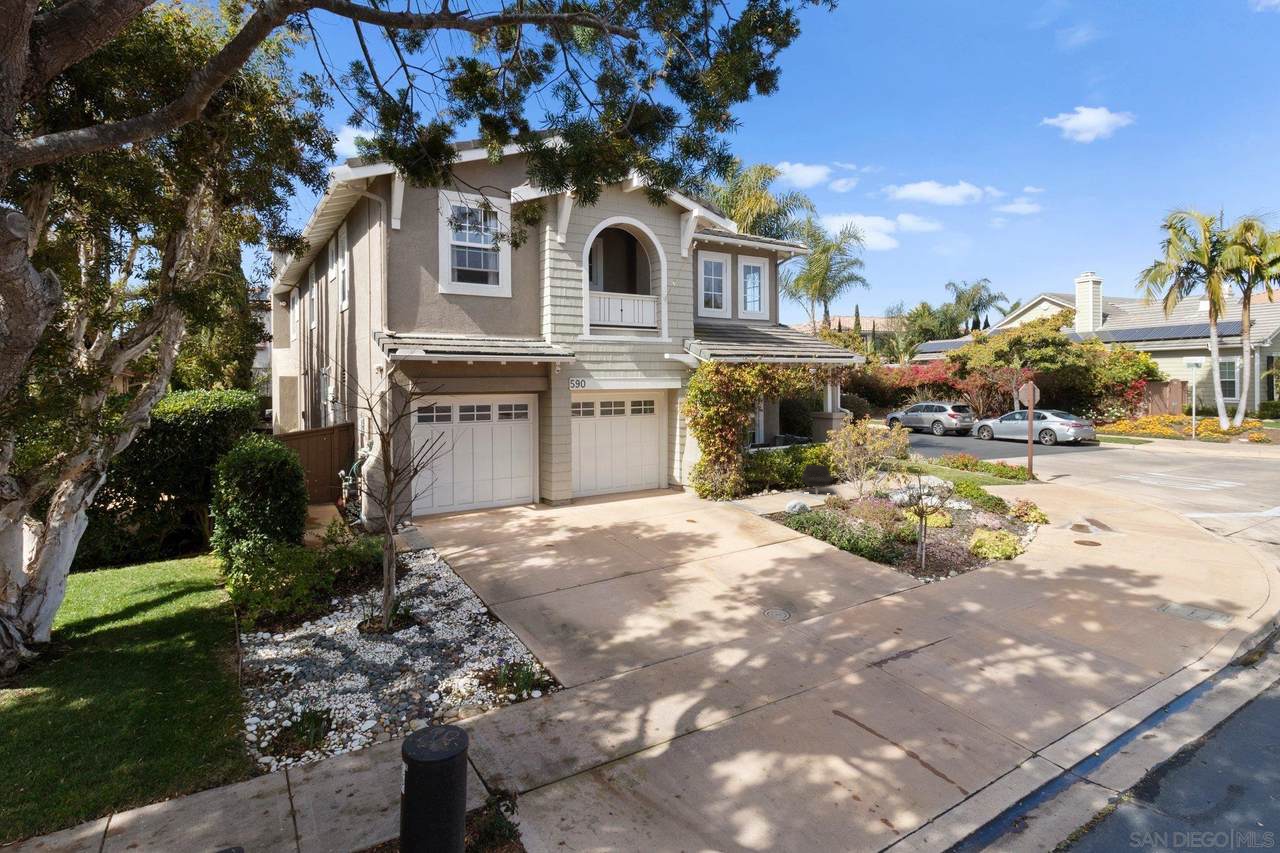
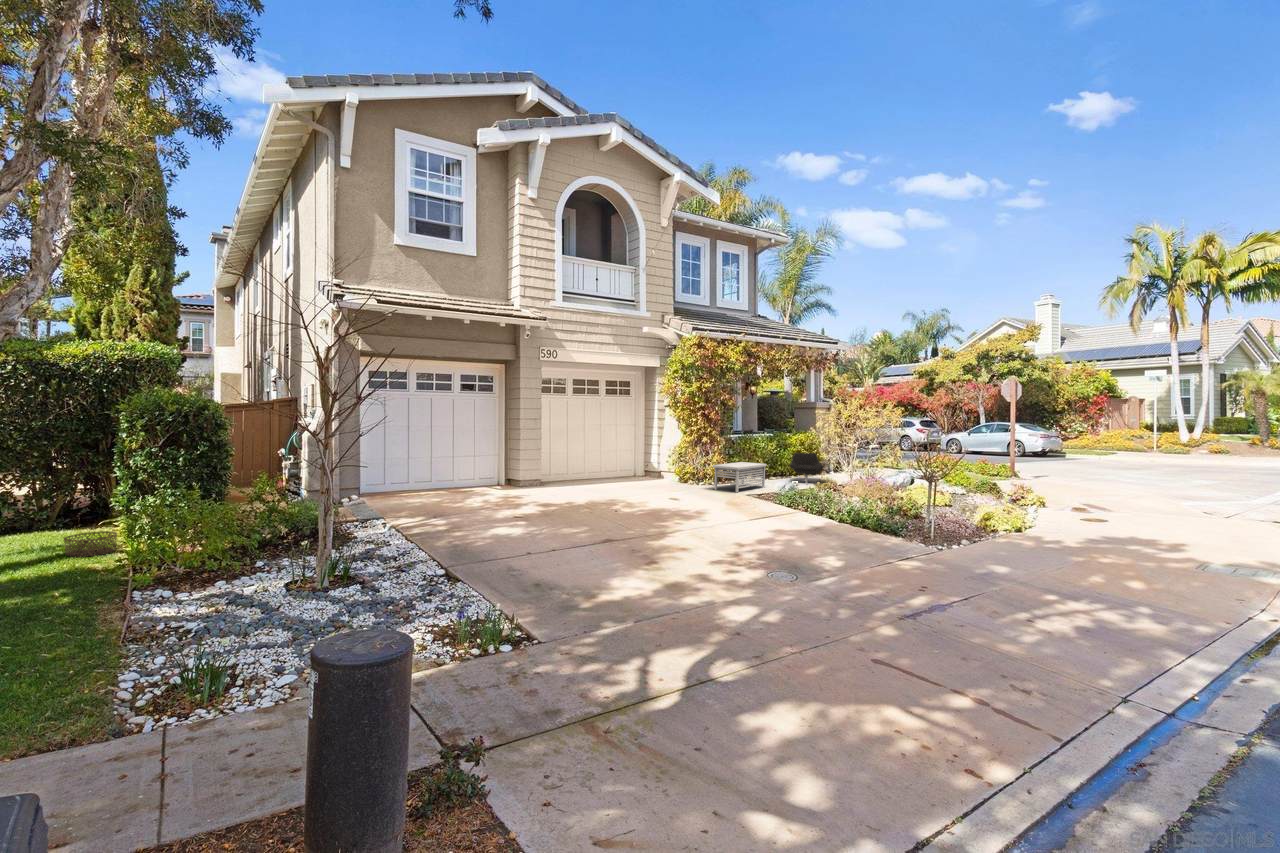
storage bench: none [728,476,779,508] -> present [713,462,767,492]
basket: none [179,568,220,592] -> present [64,531,117,557]

